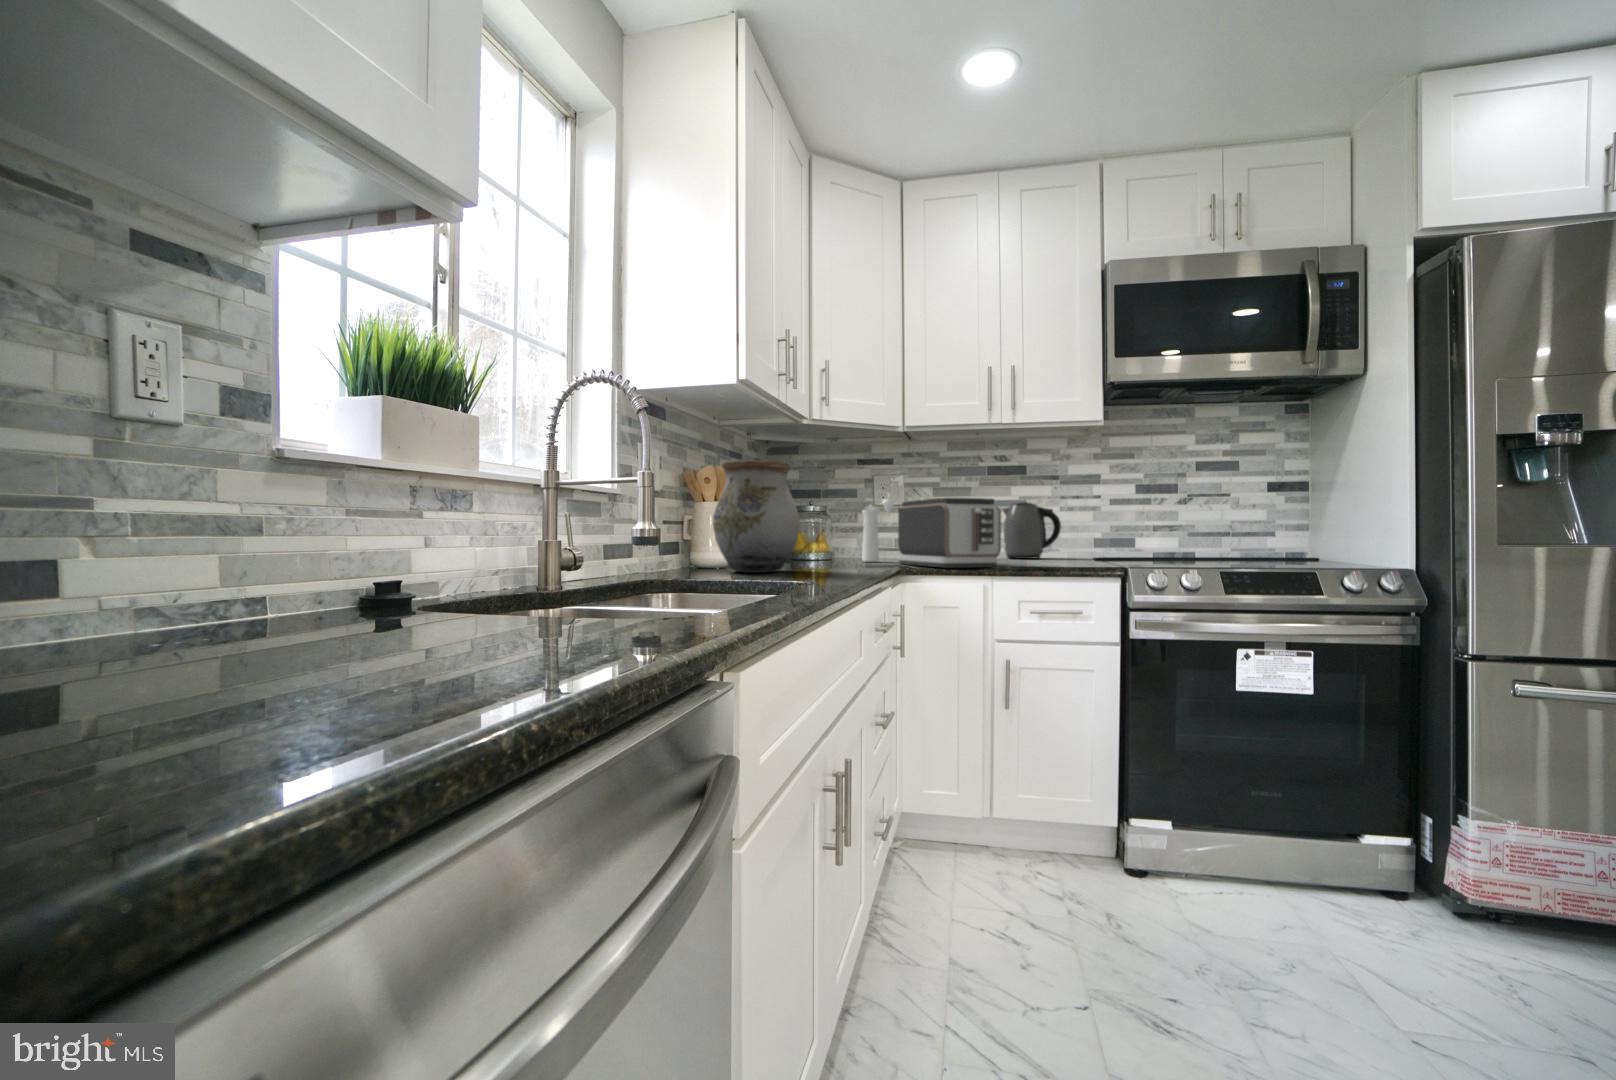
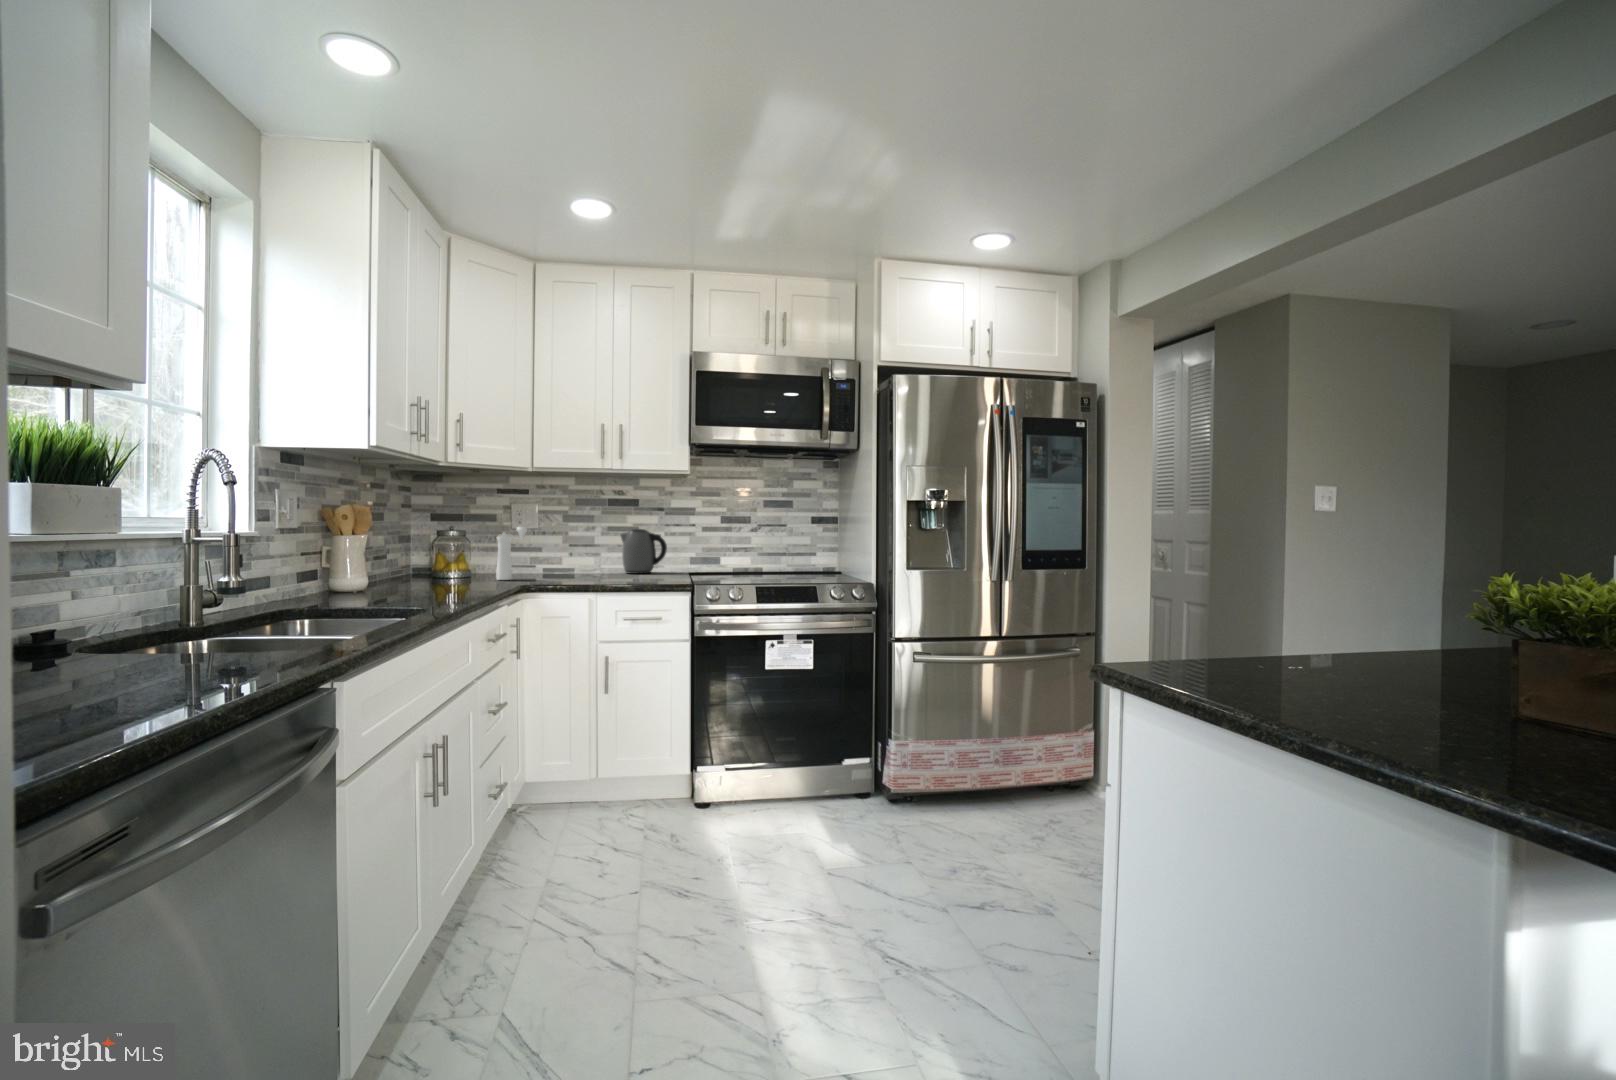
vase: present [713,460,800,572] -> none [348,505,431,597]
toaster: present [898,498,1001,568] -> none [526,532,606,587]

